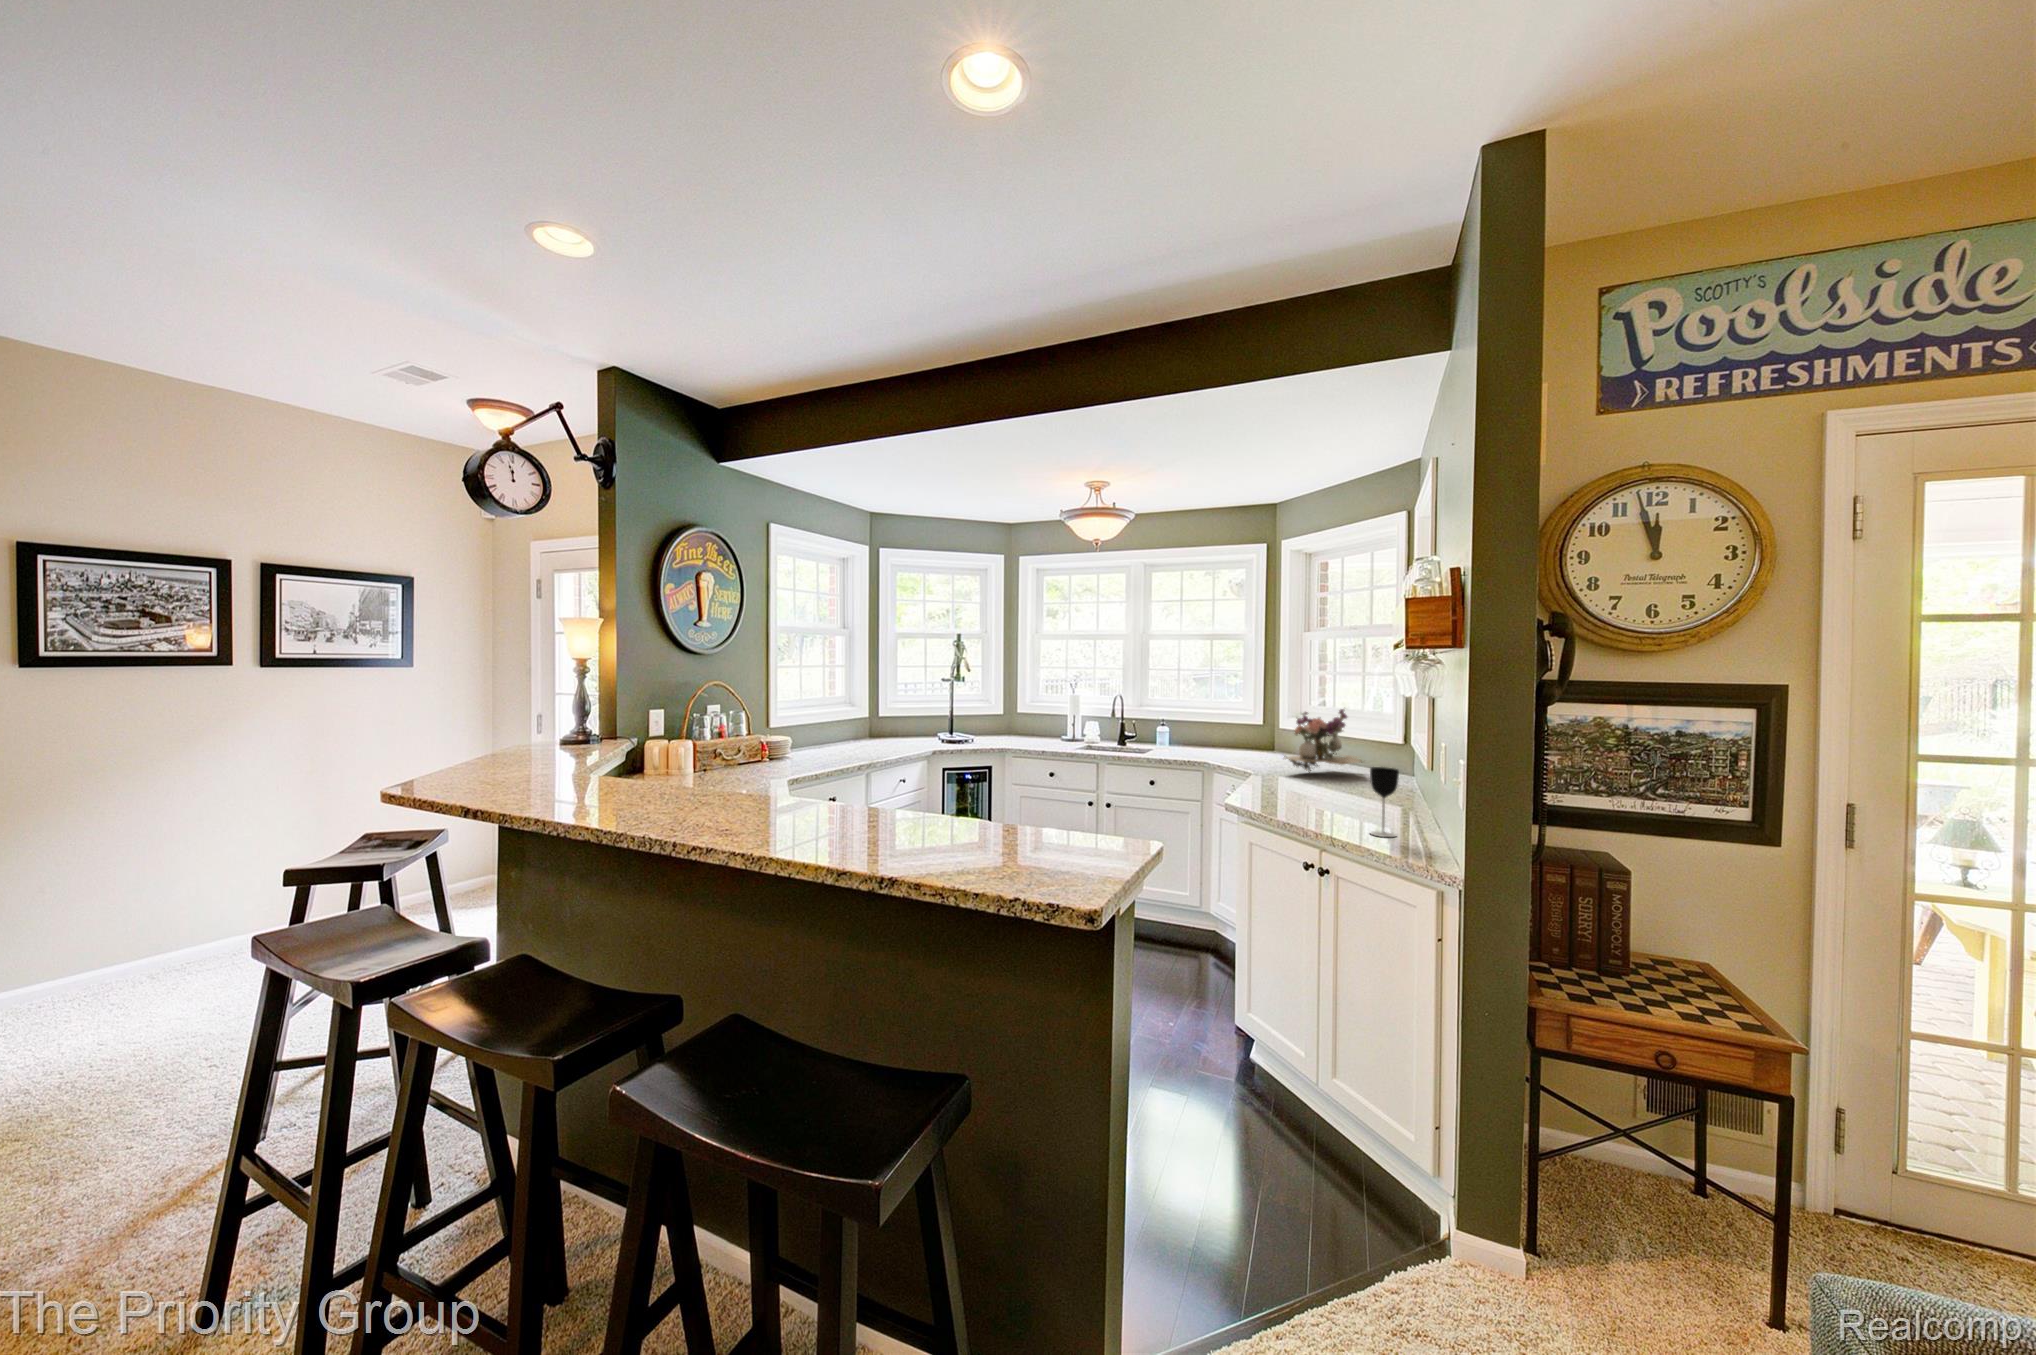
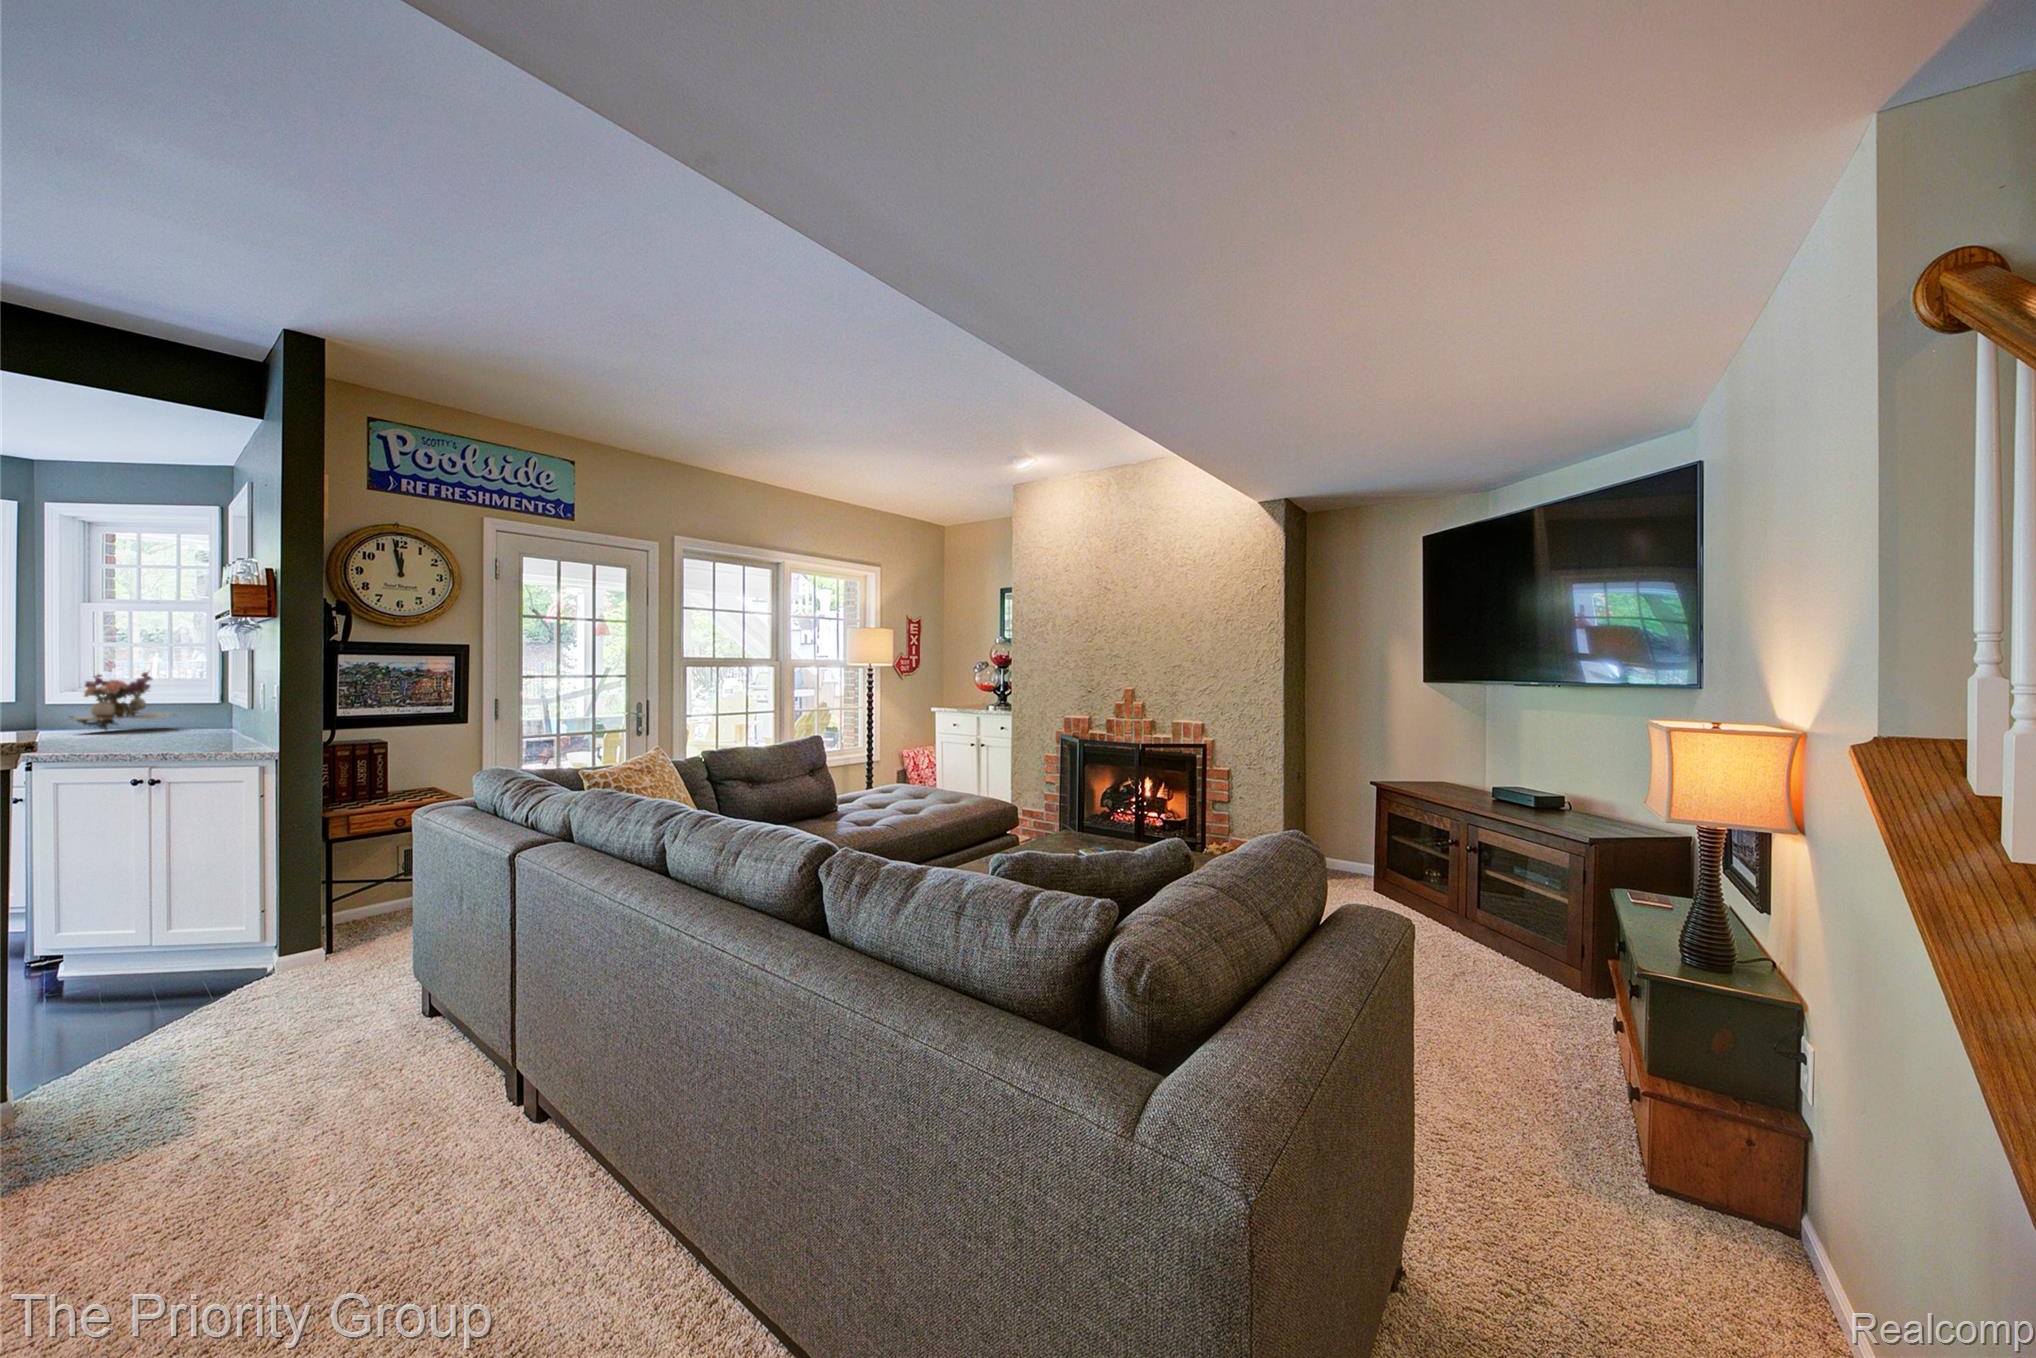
wine glass: present [1370,767,1399,837] -> none [196,701,223,748]

